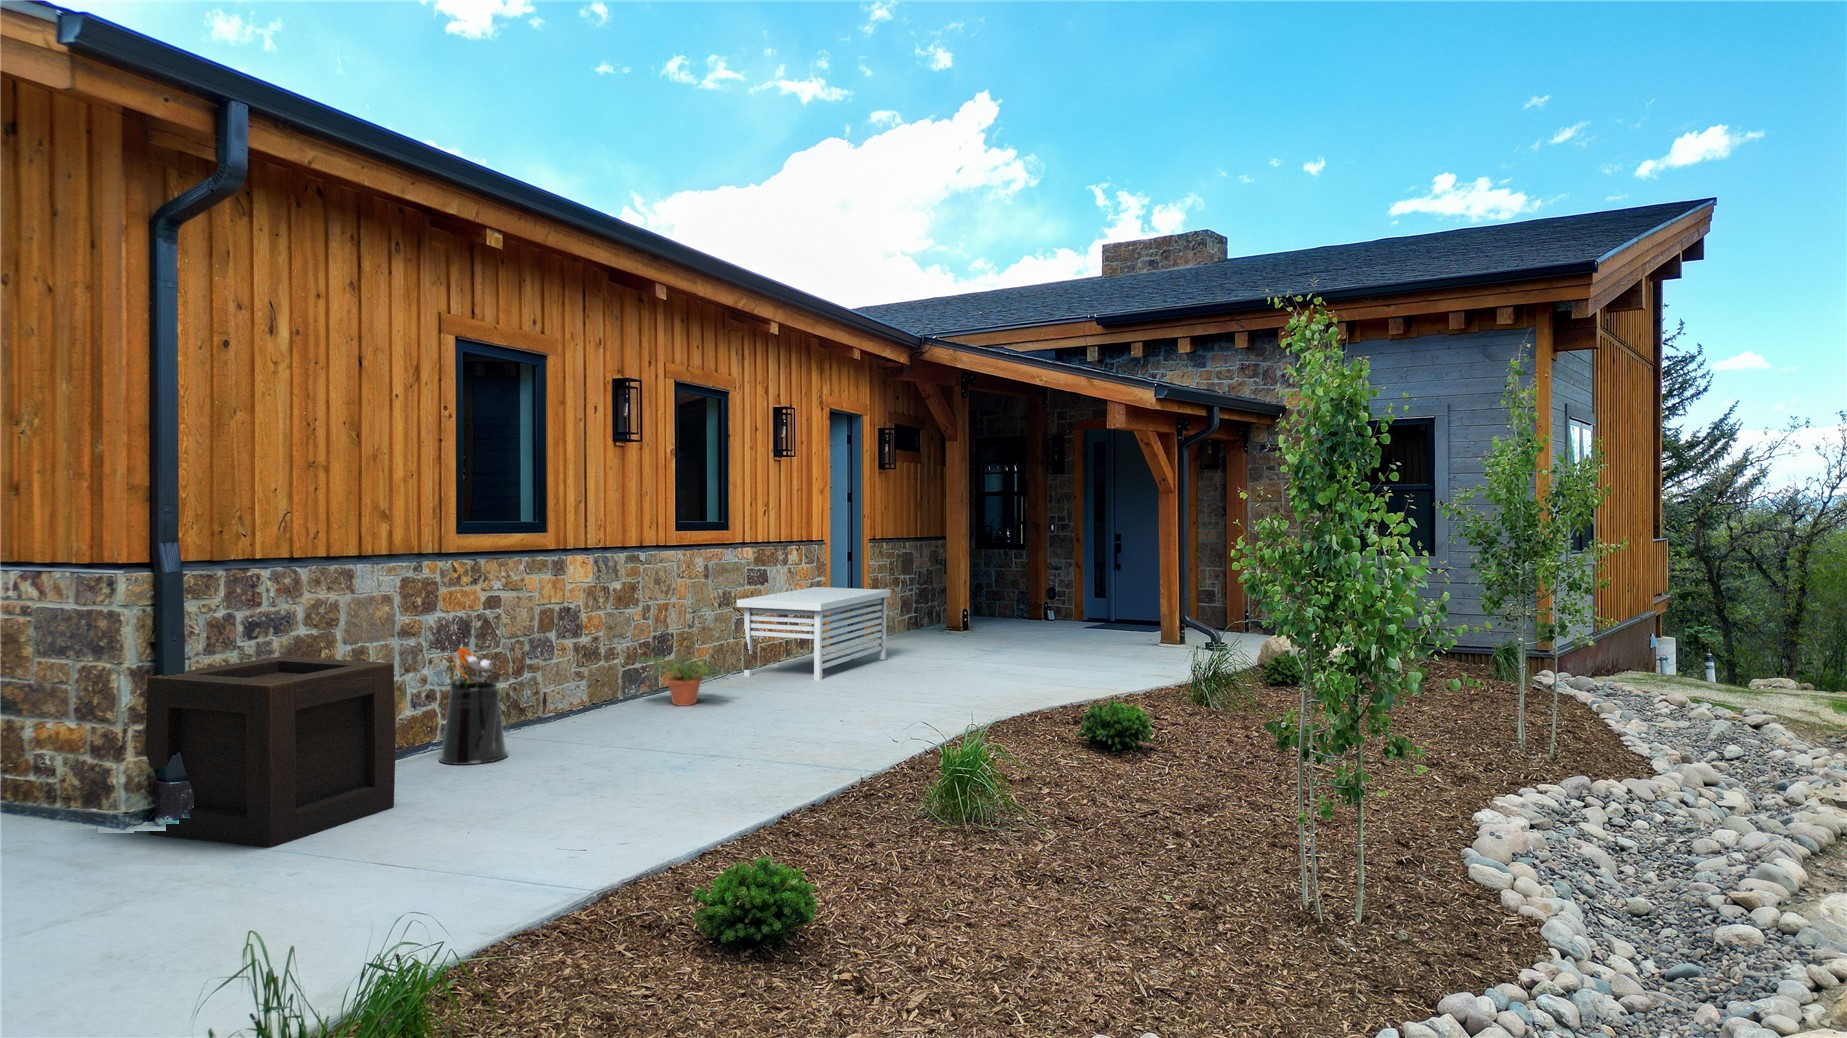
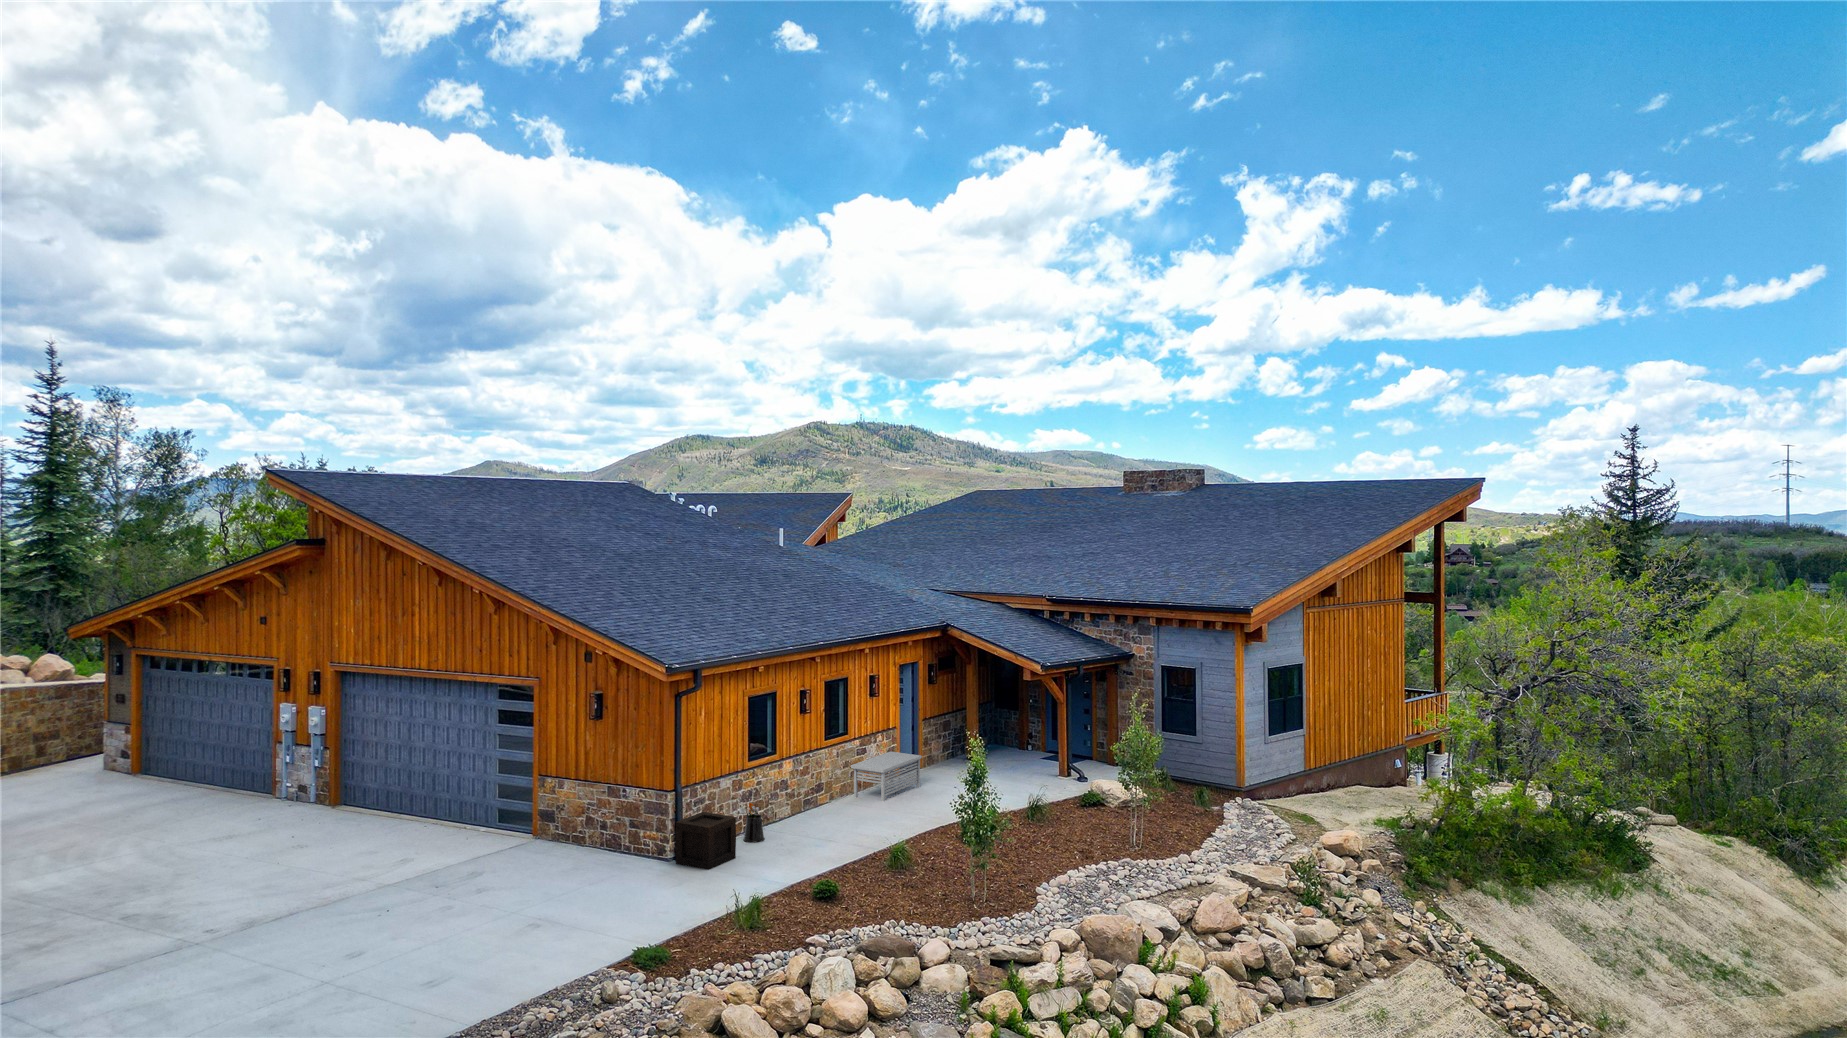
potted plant: present [638,656,727,706] -> none [808,794,844,816]

